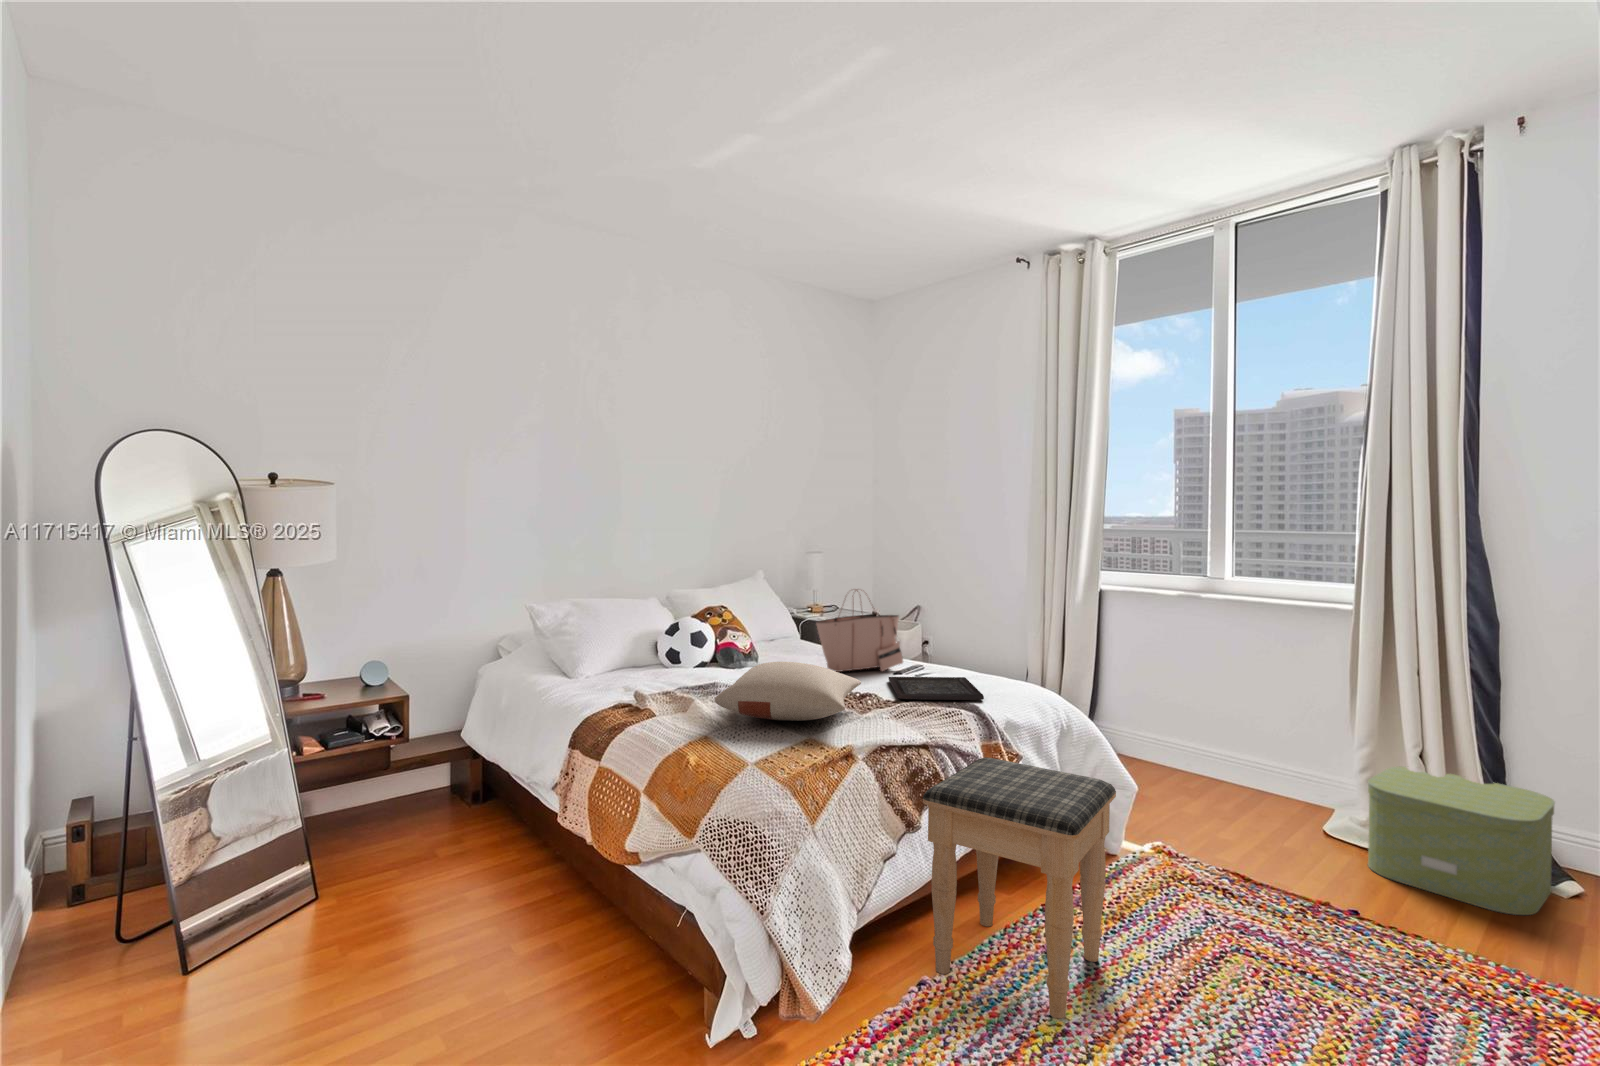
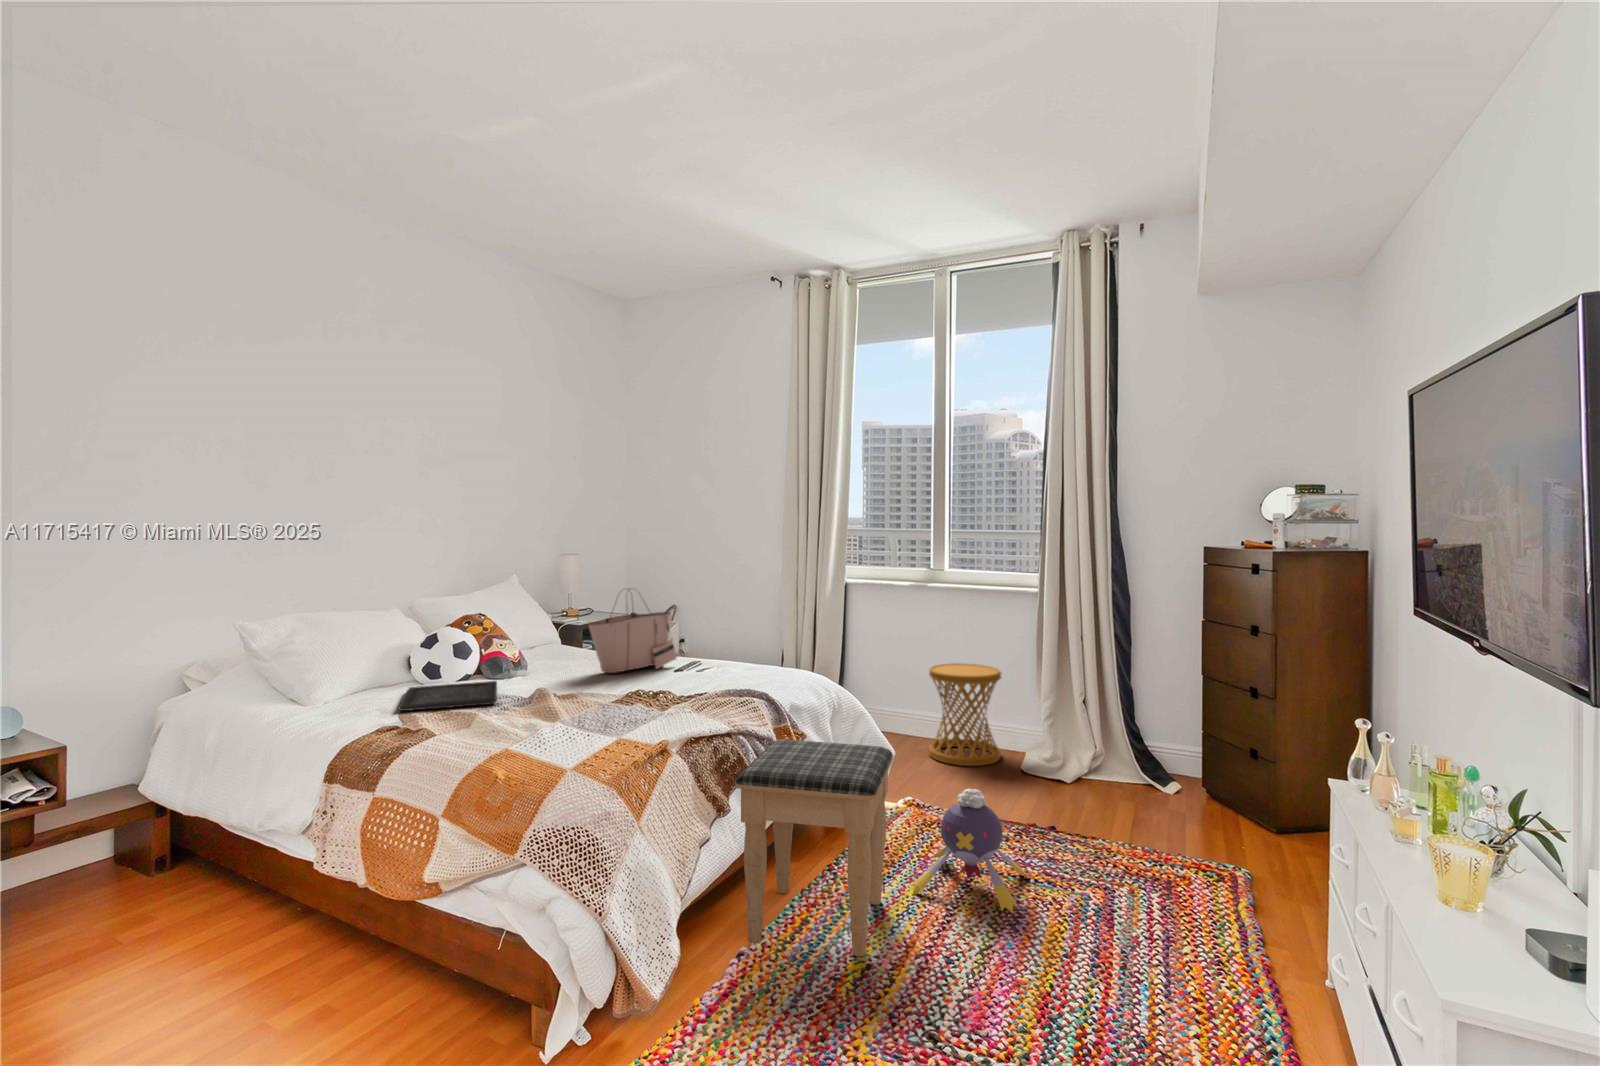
pillow: present [715,662,861,721] -> none [513,667,653,726]
tray: present [889,677,984,700] -> present [399,681,497,711]
side table: none [1199,693,1297,819] -> present [929,663,1001,766]
storage box: present [1368,767,1555,915] -> none [1056,710,1171,811]
plush toy: none [1140,845,1305,1011] -> present [911,789,1029,913]

